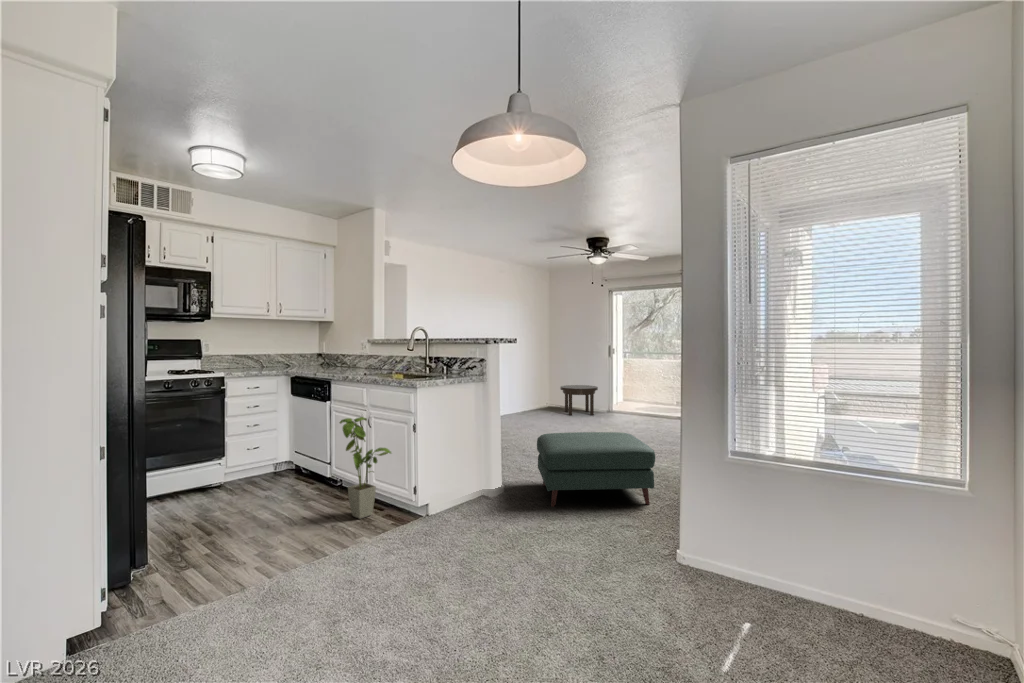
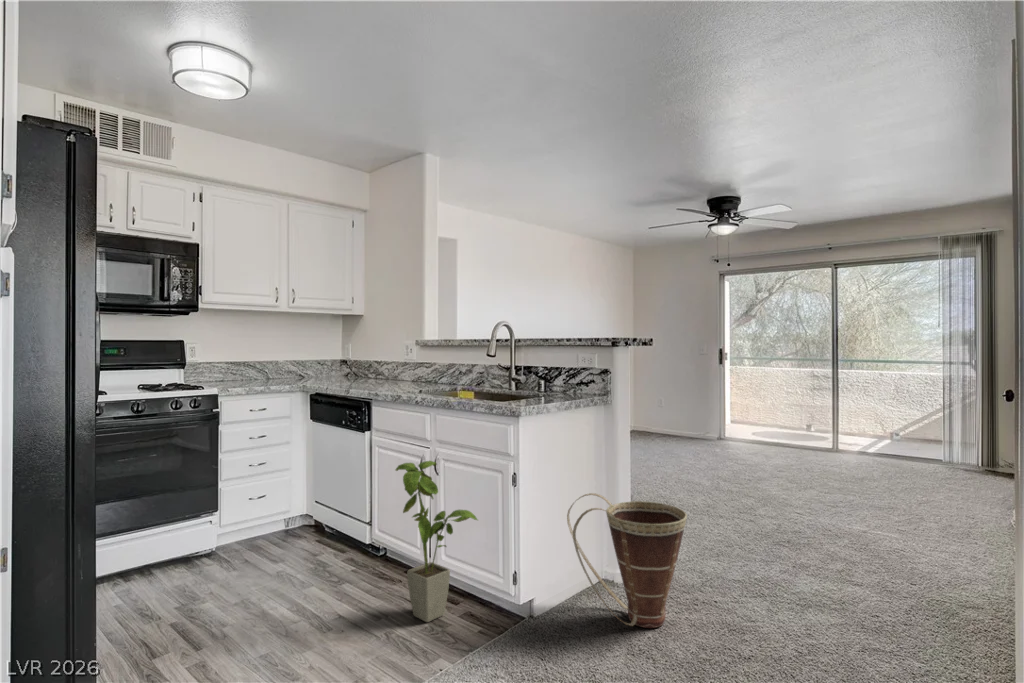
side table: present [560,385,598,416] -> none [656,403,709,446]
ottoman: present [537,432,655,507] -> none [681,482,896,606]
basket: none [450,437,523,519] -> present [567,493,687,628]

